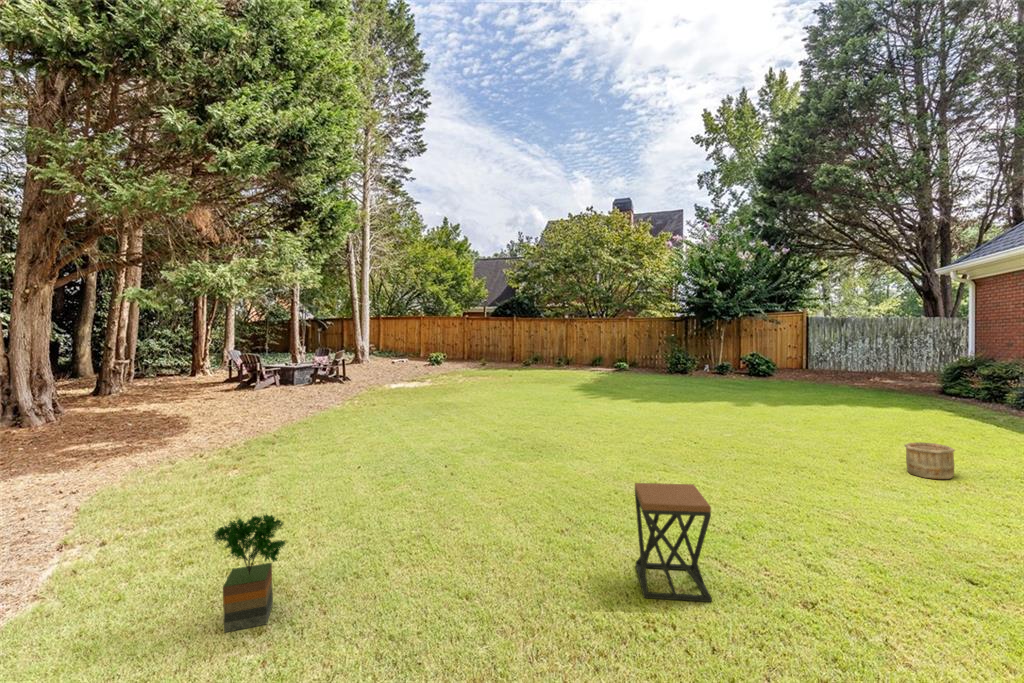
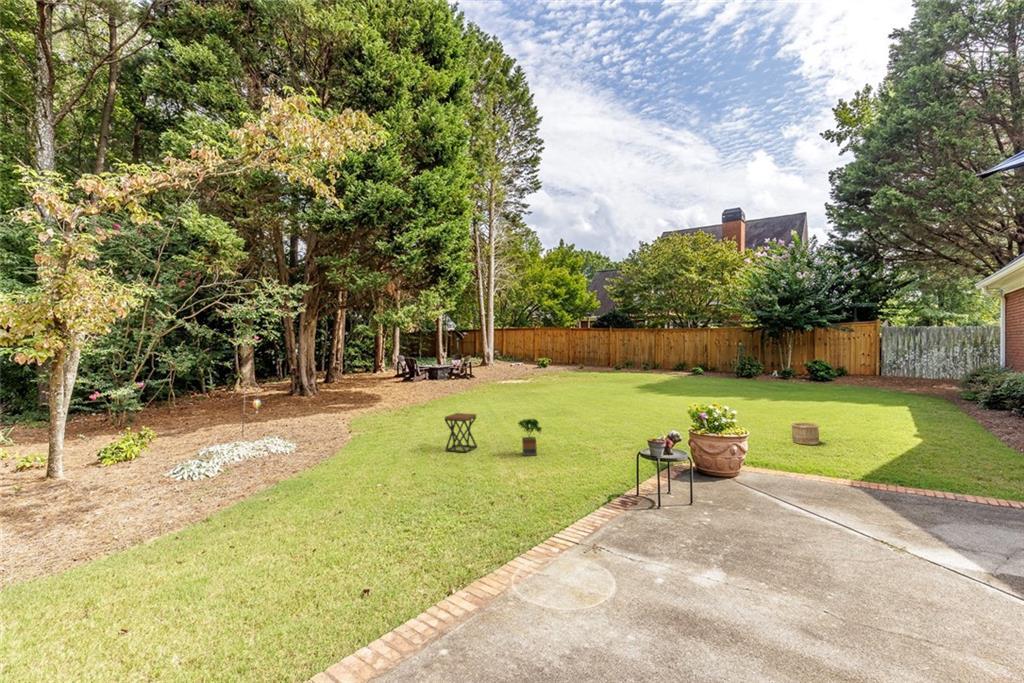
stool: present [635,483,712,602] -> present [445,413,477,453]
potted tree: present [214,514,286,632] -> present [518,419,542,456]

